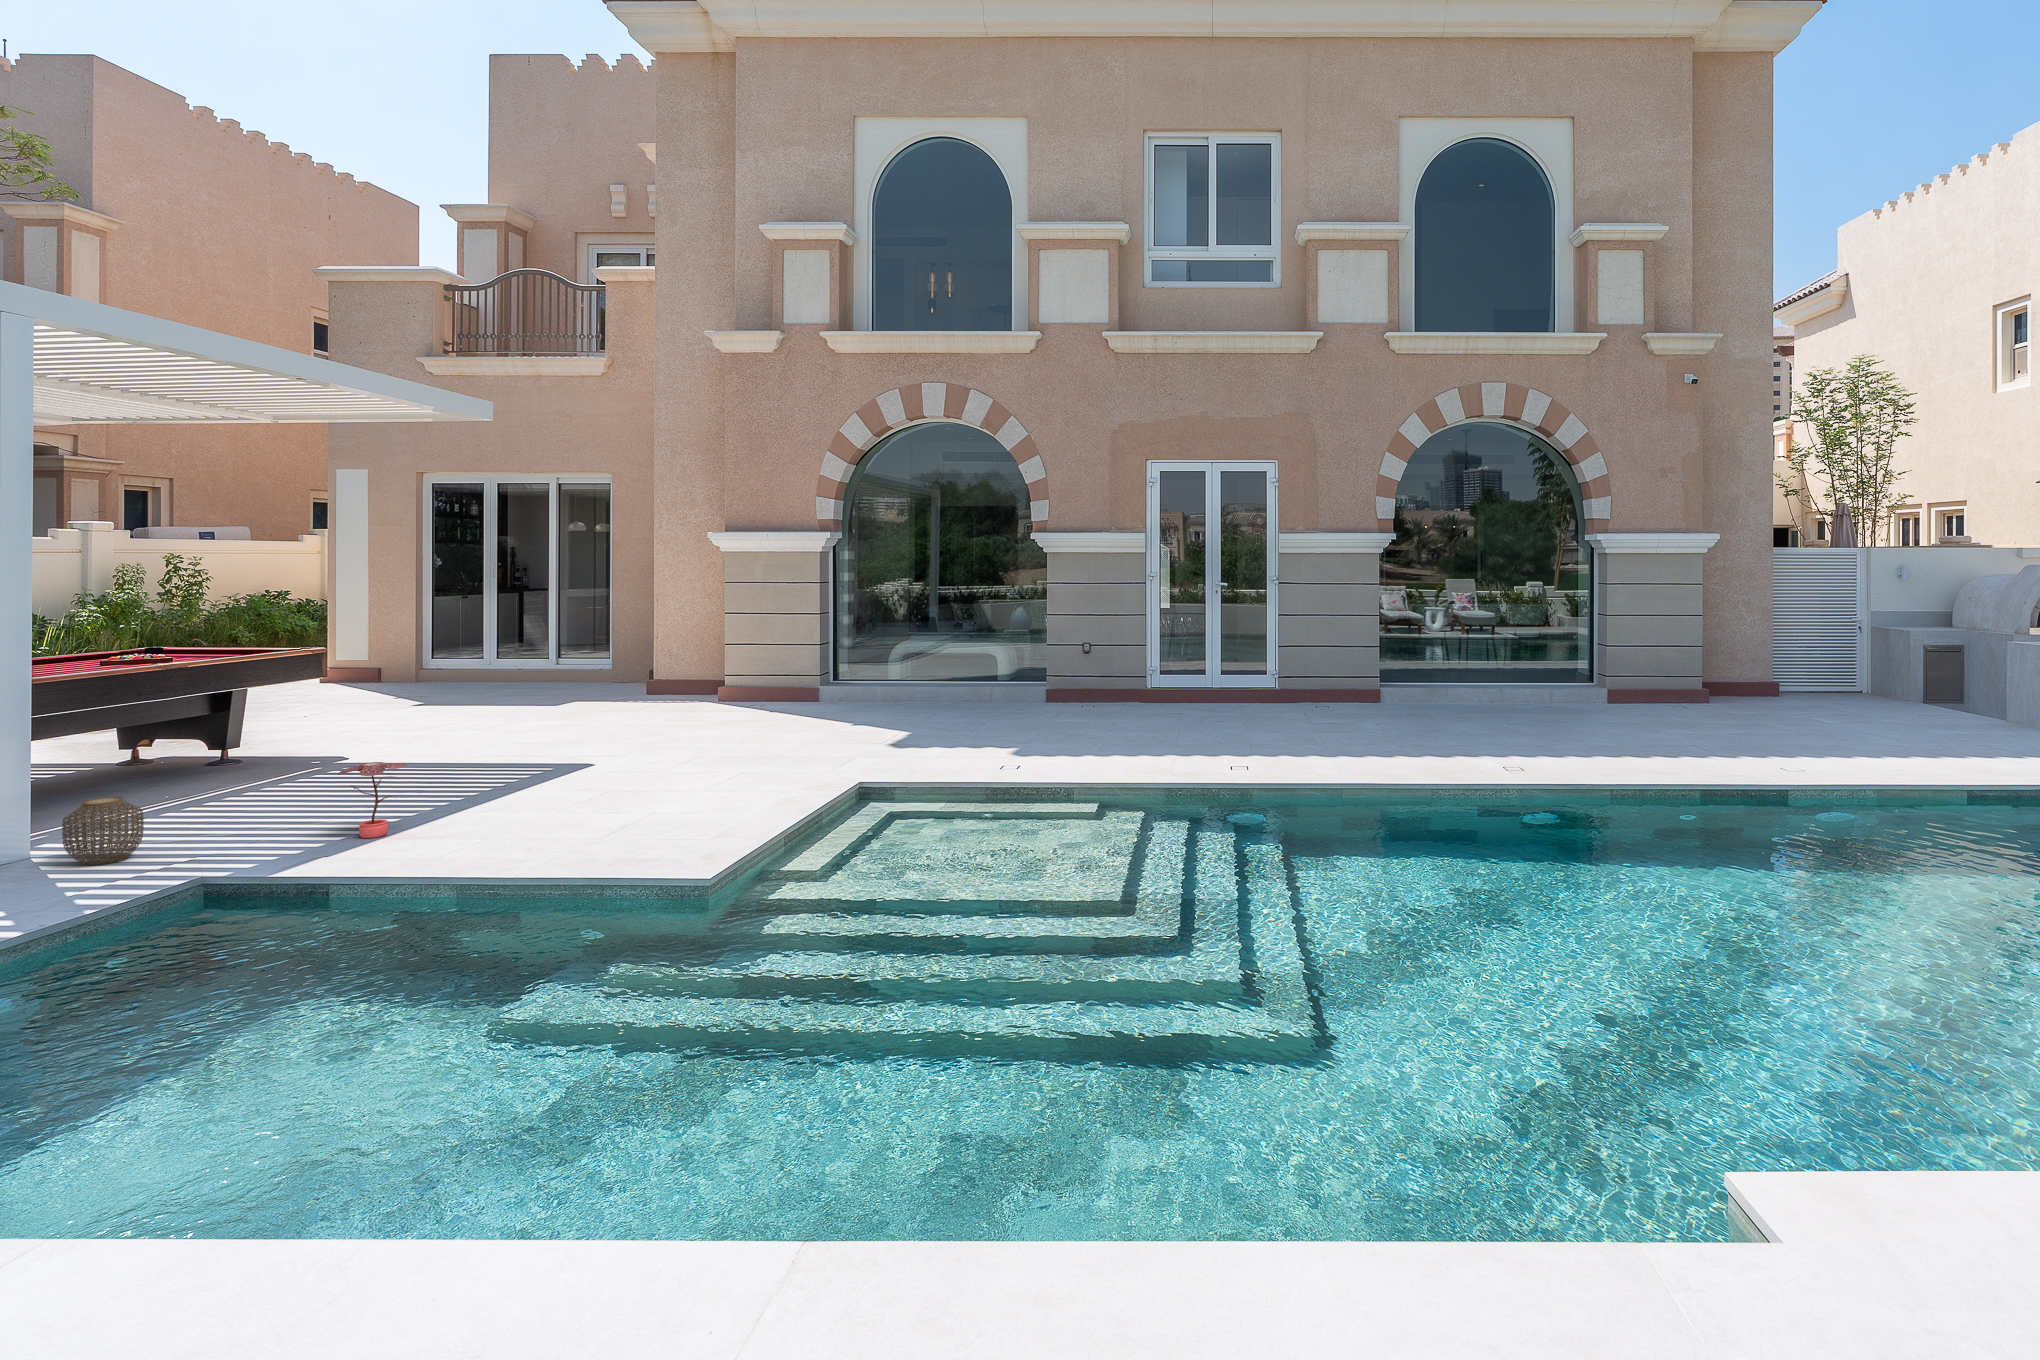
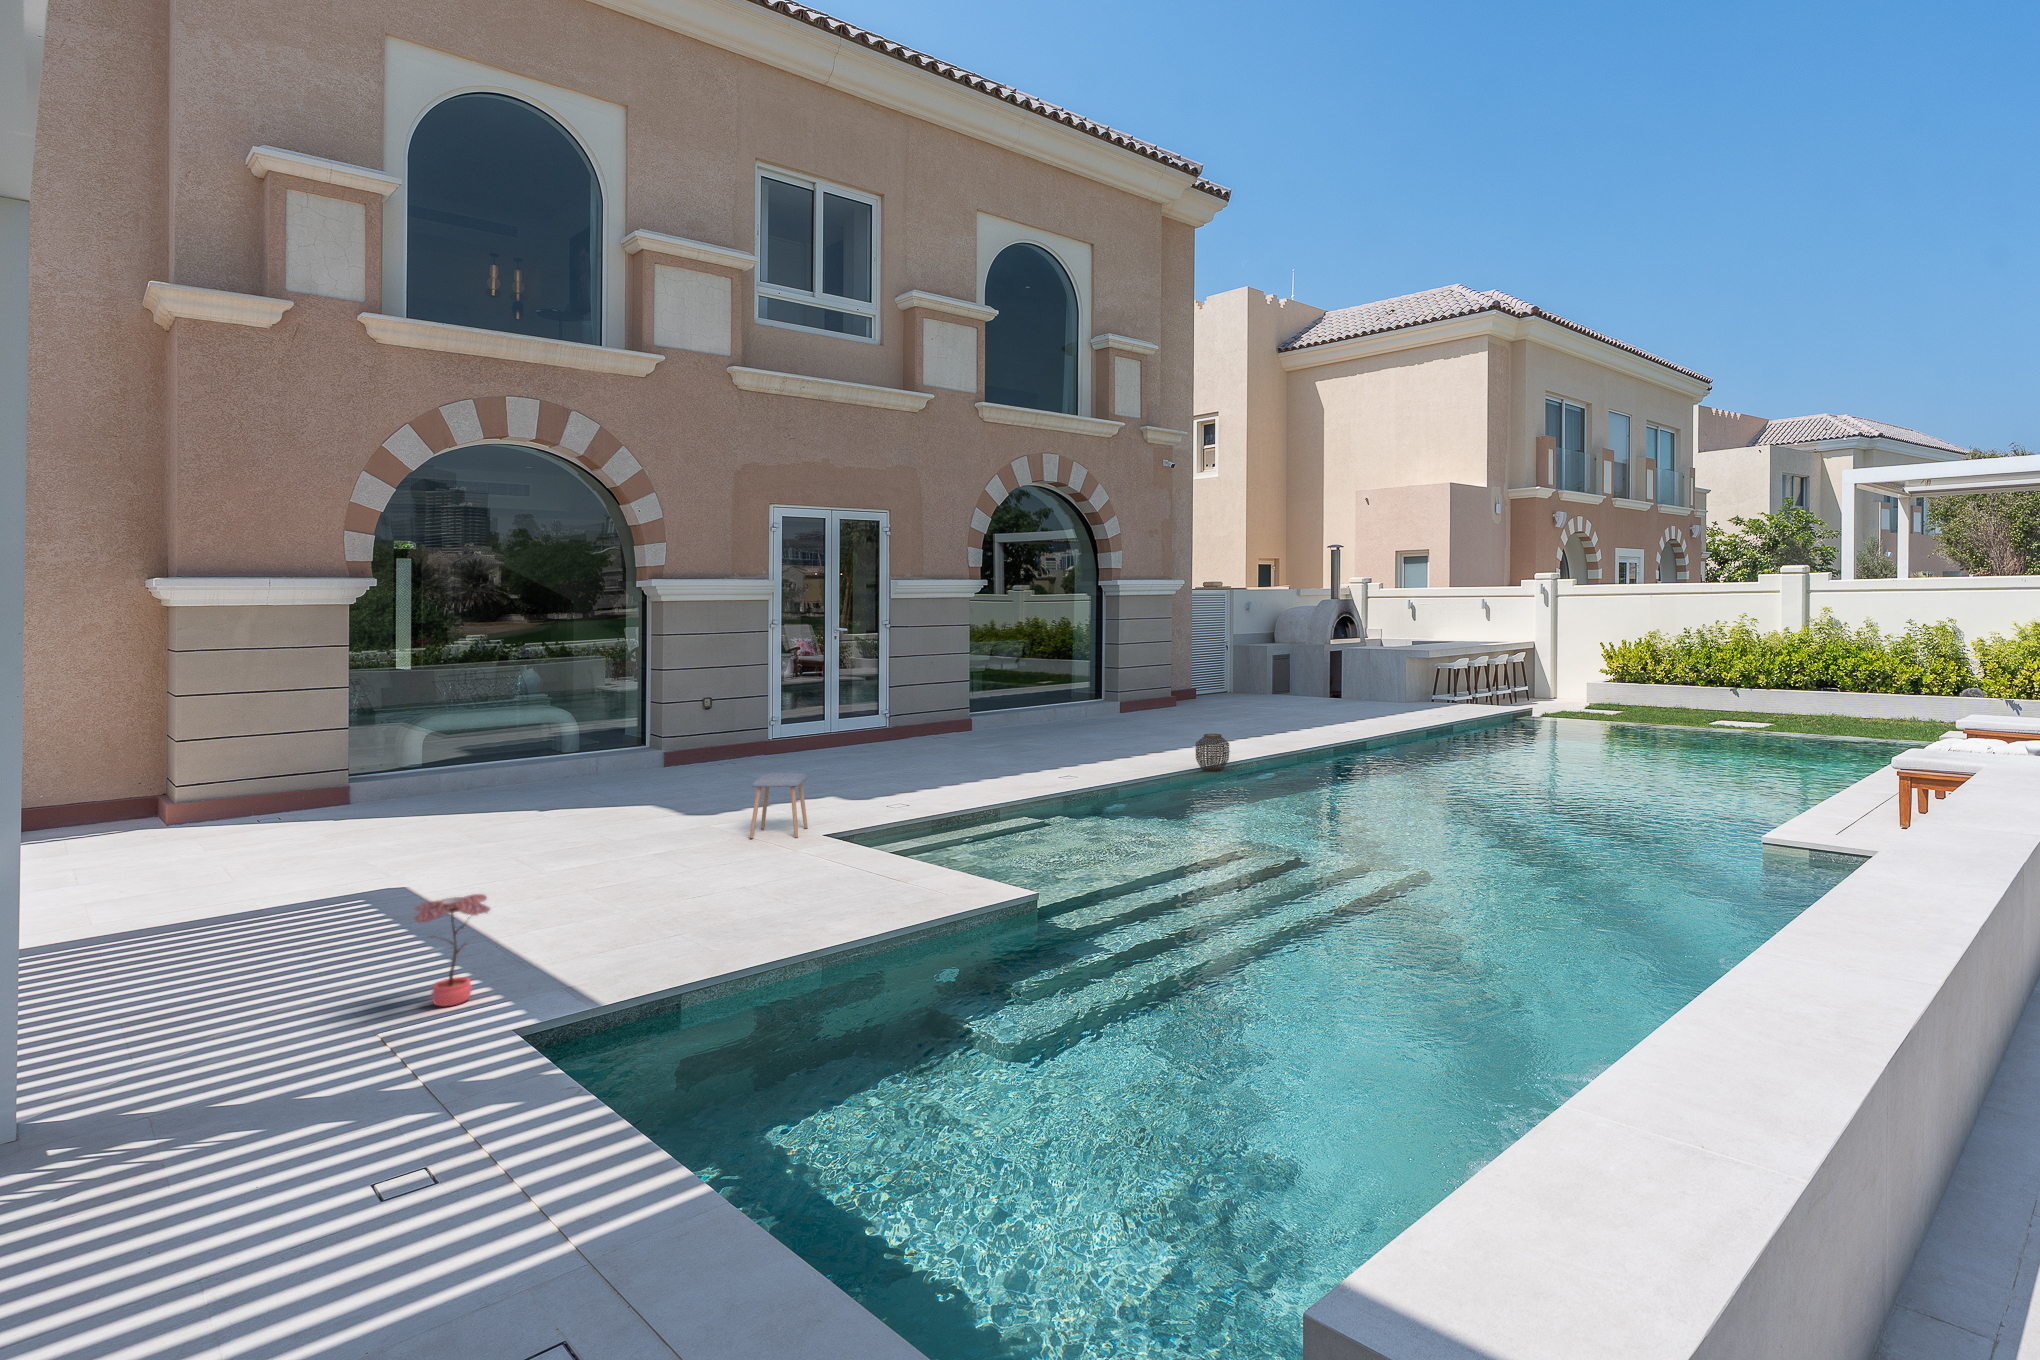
stool: none [861,713,921,775] -> present [750,773,808,839]
woven basket: present [62,797,144,865] -> present [1196,734,1229,771]

